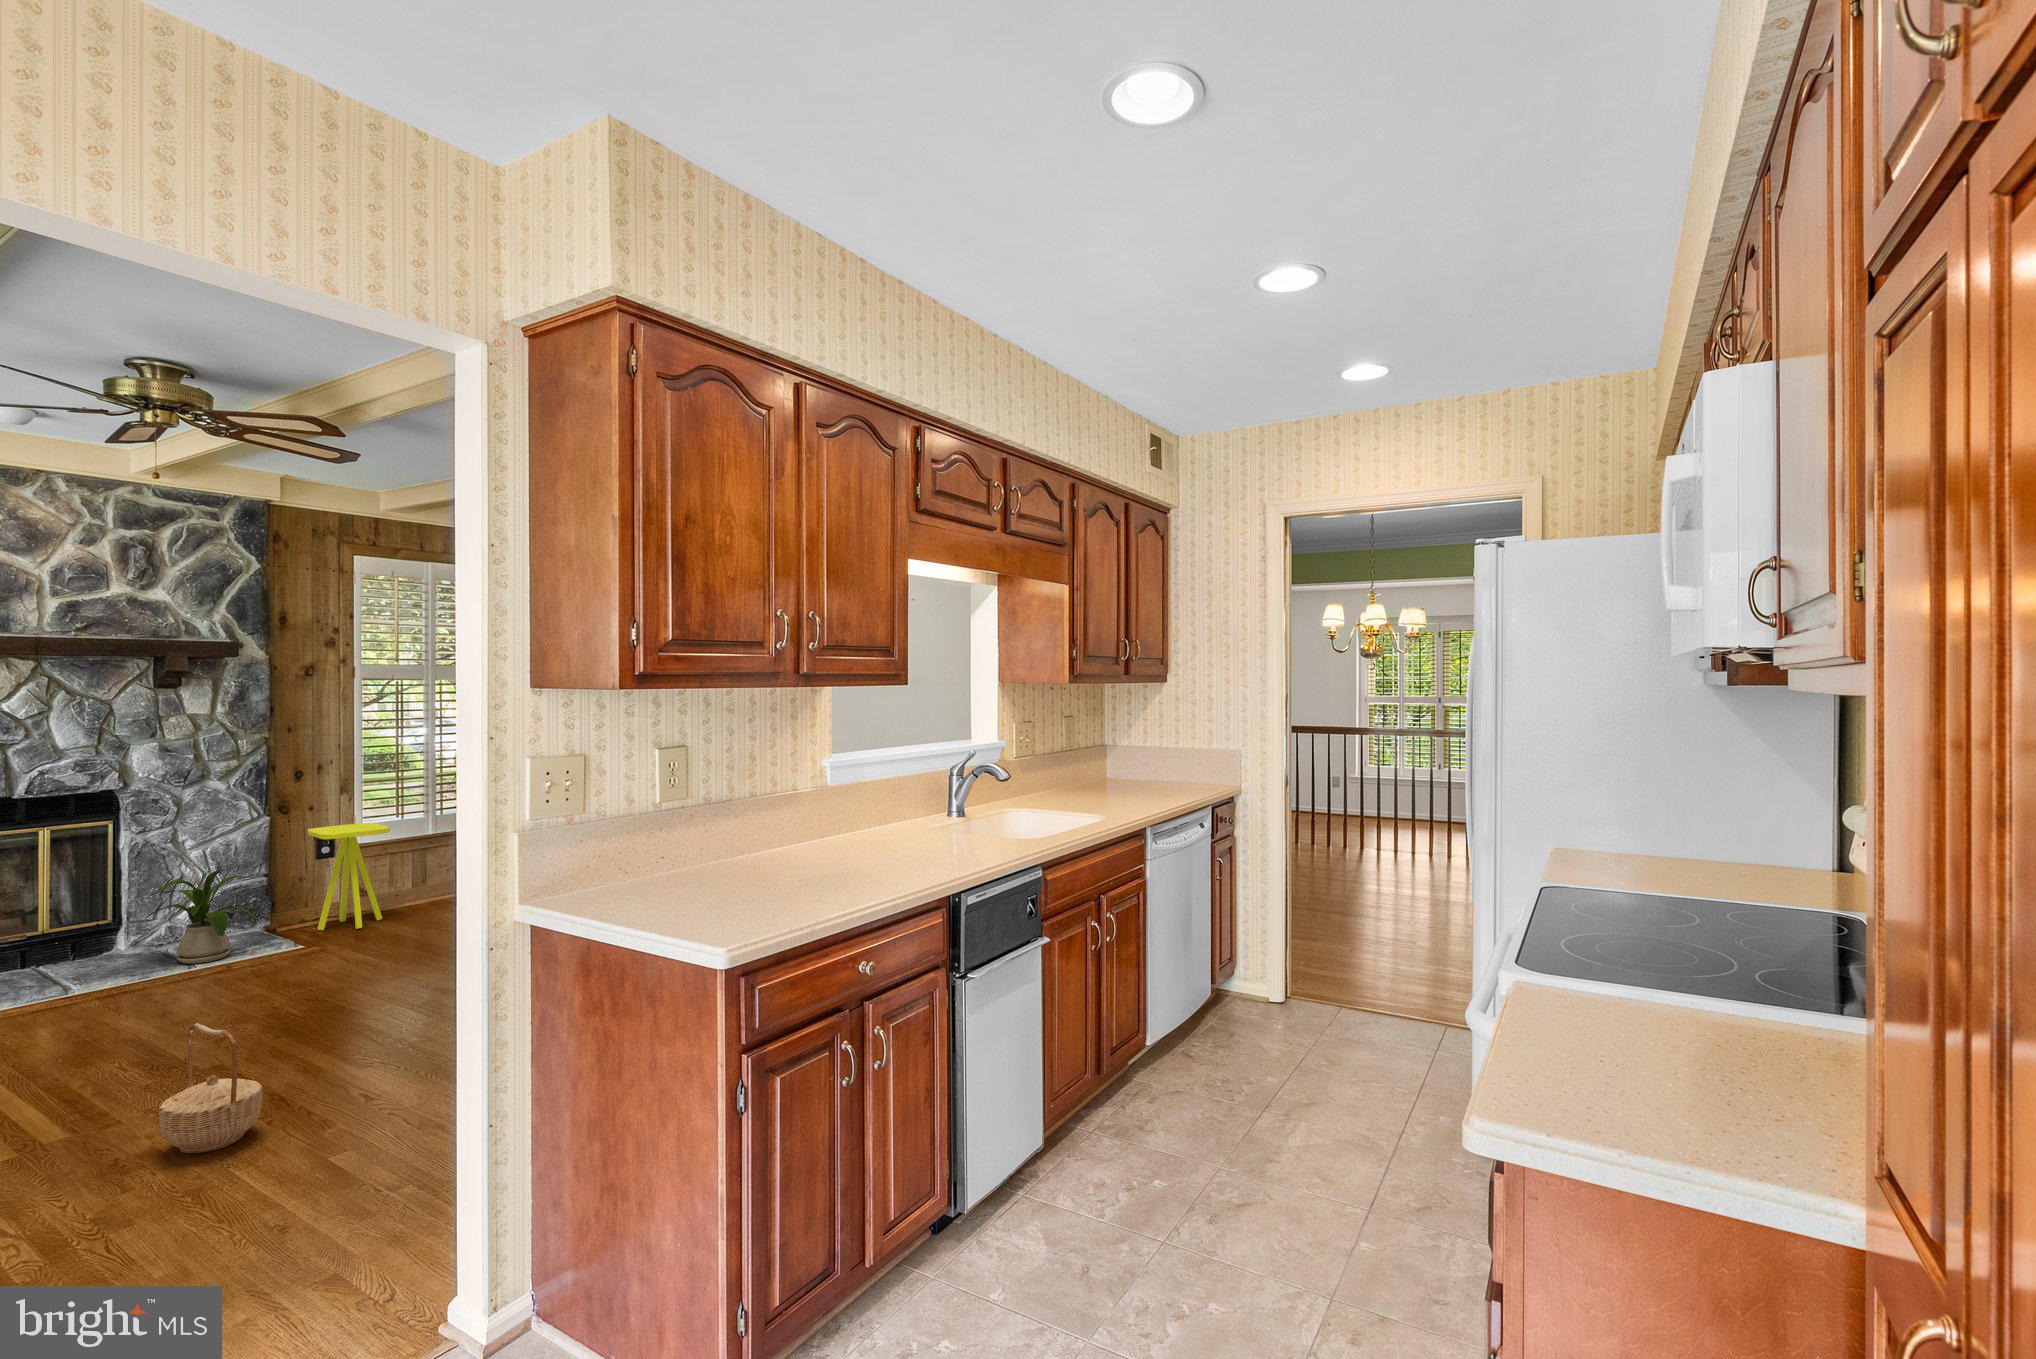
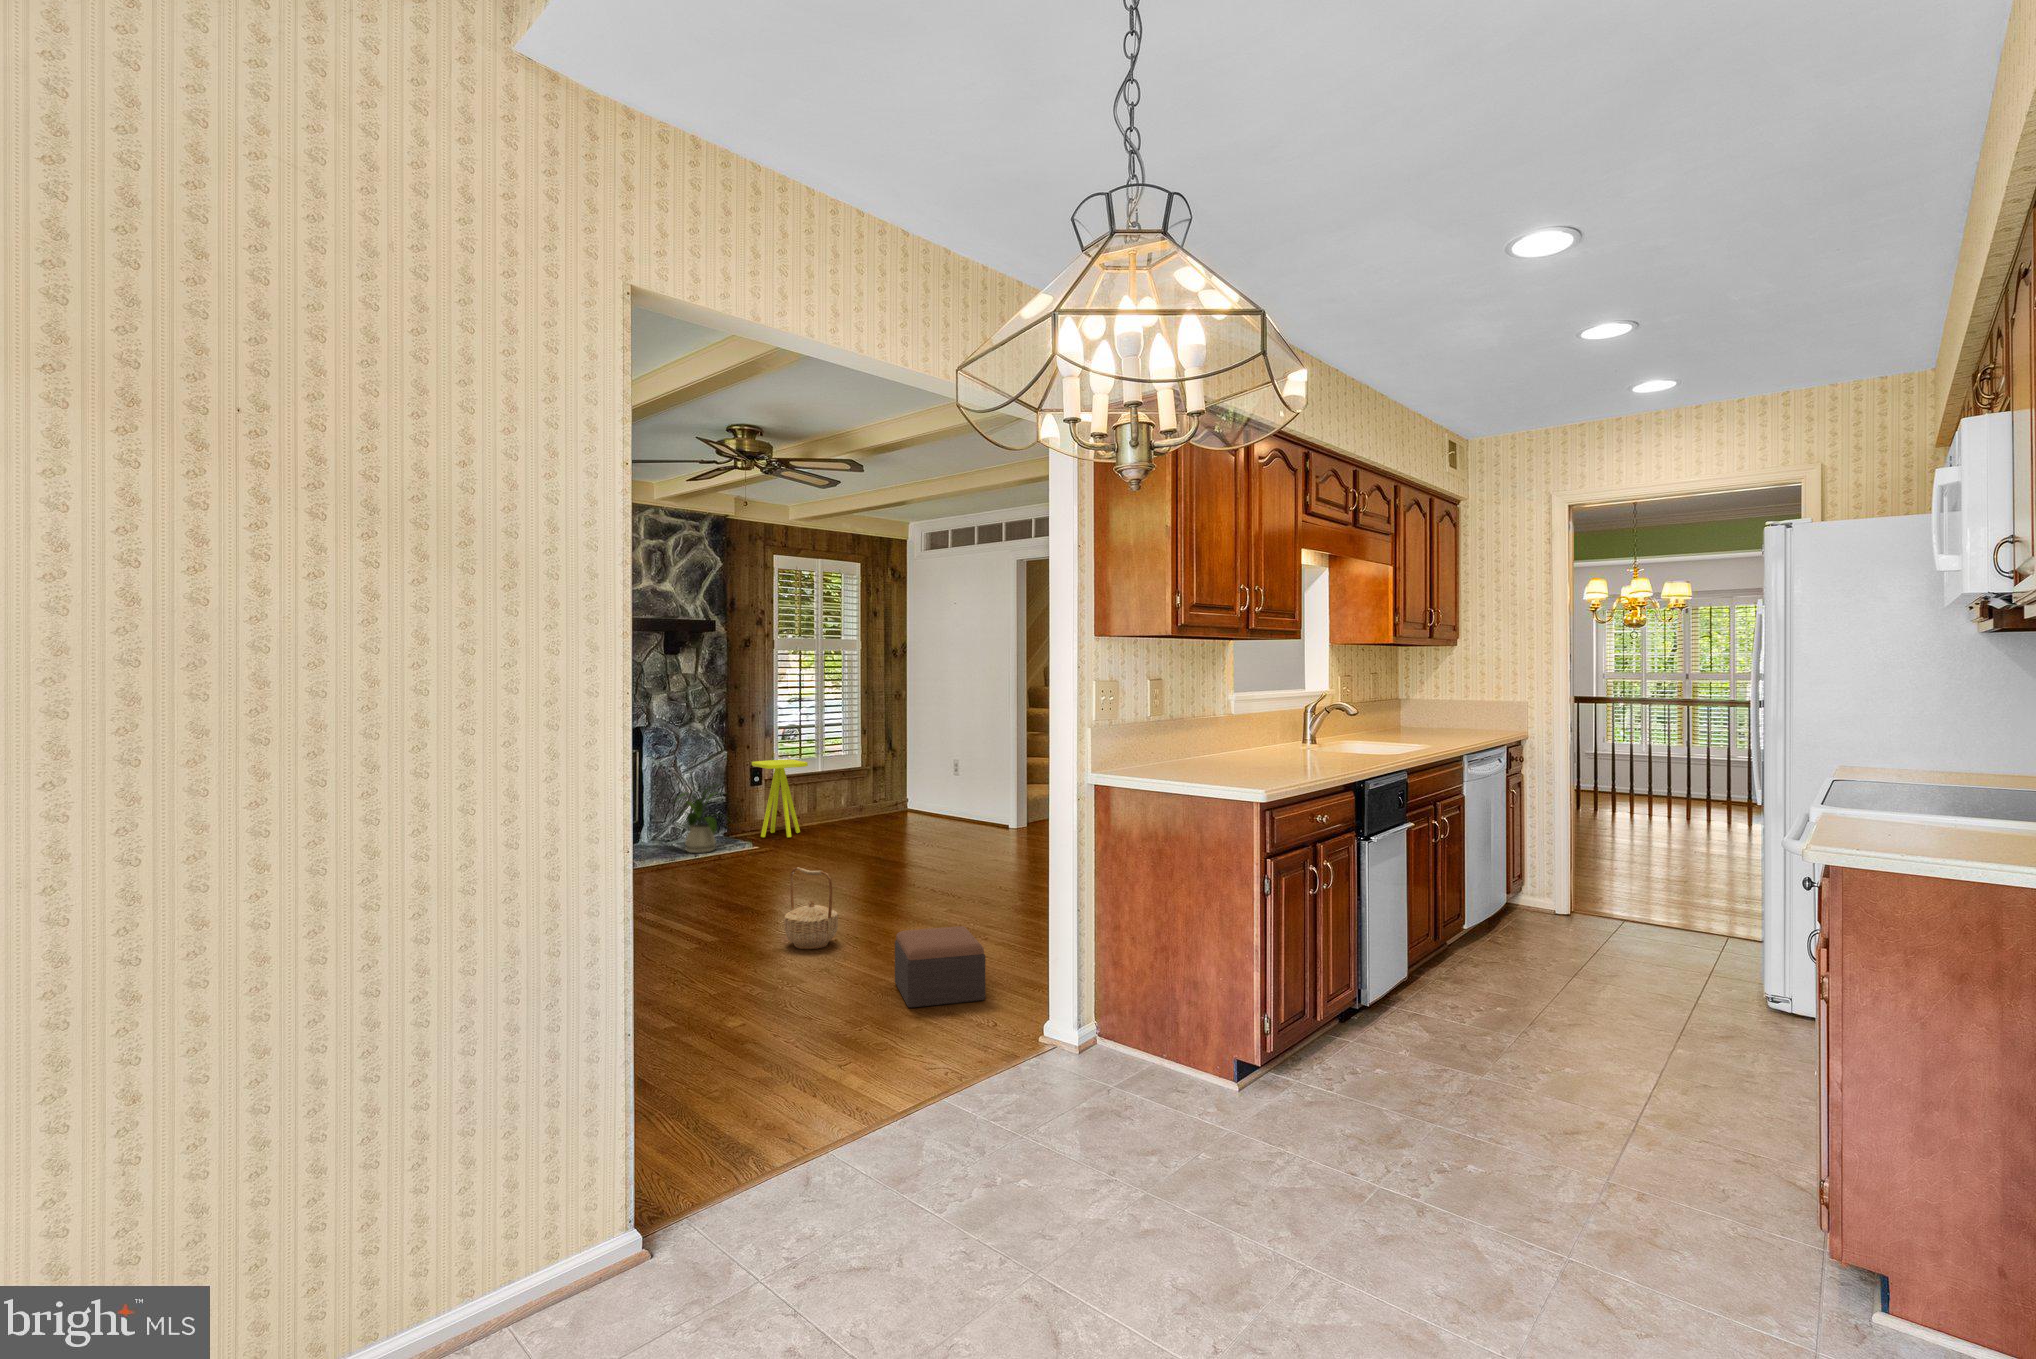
footstool: none [257,1119,418,1282] -> present [895,926,985,1008]

